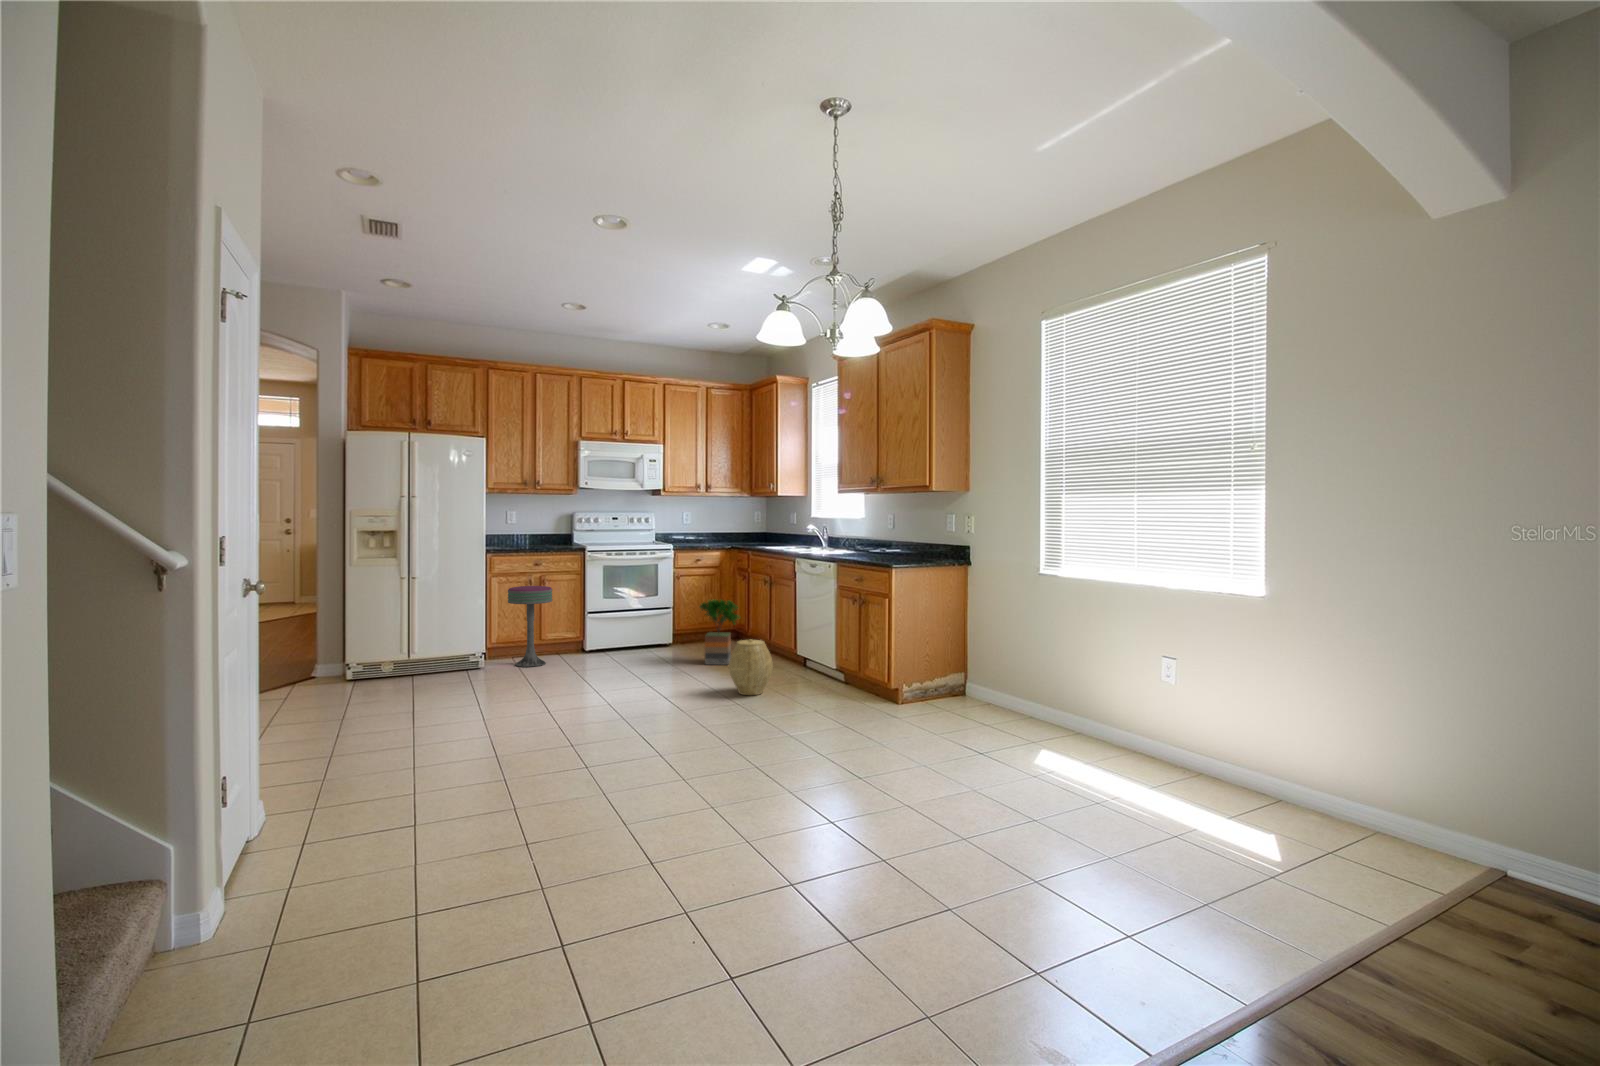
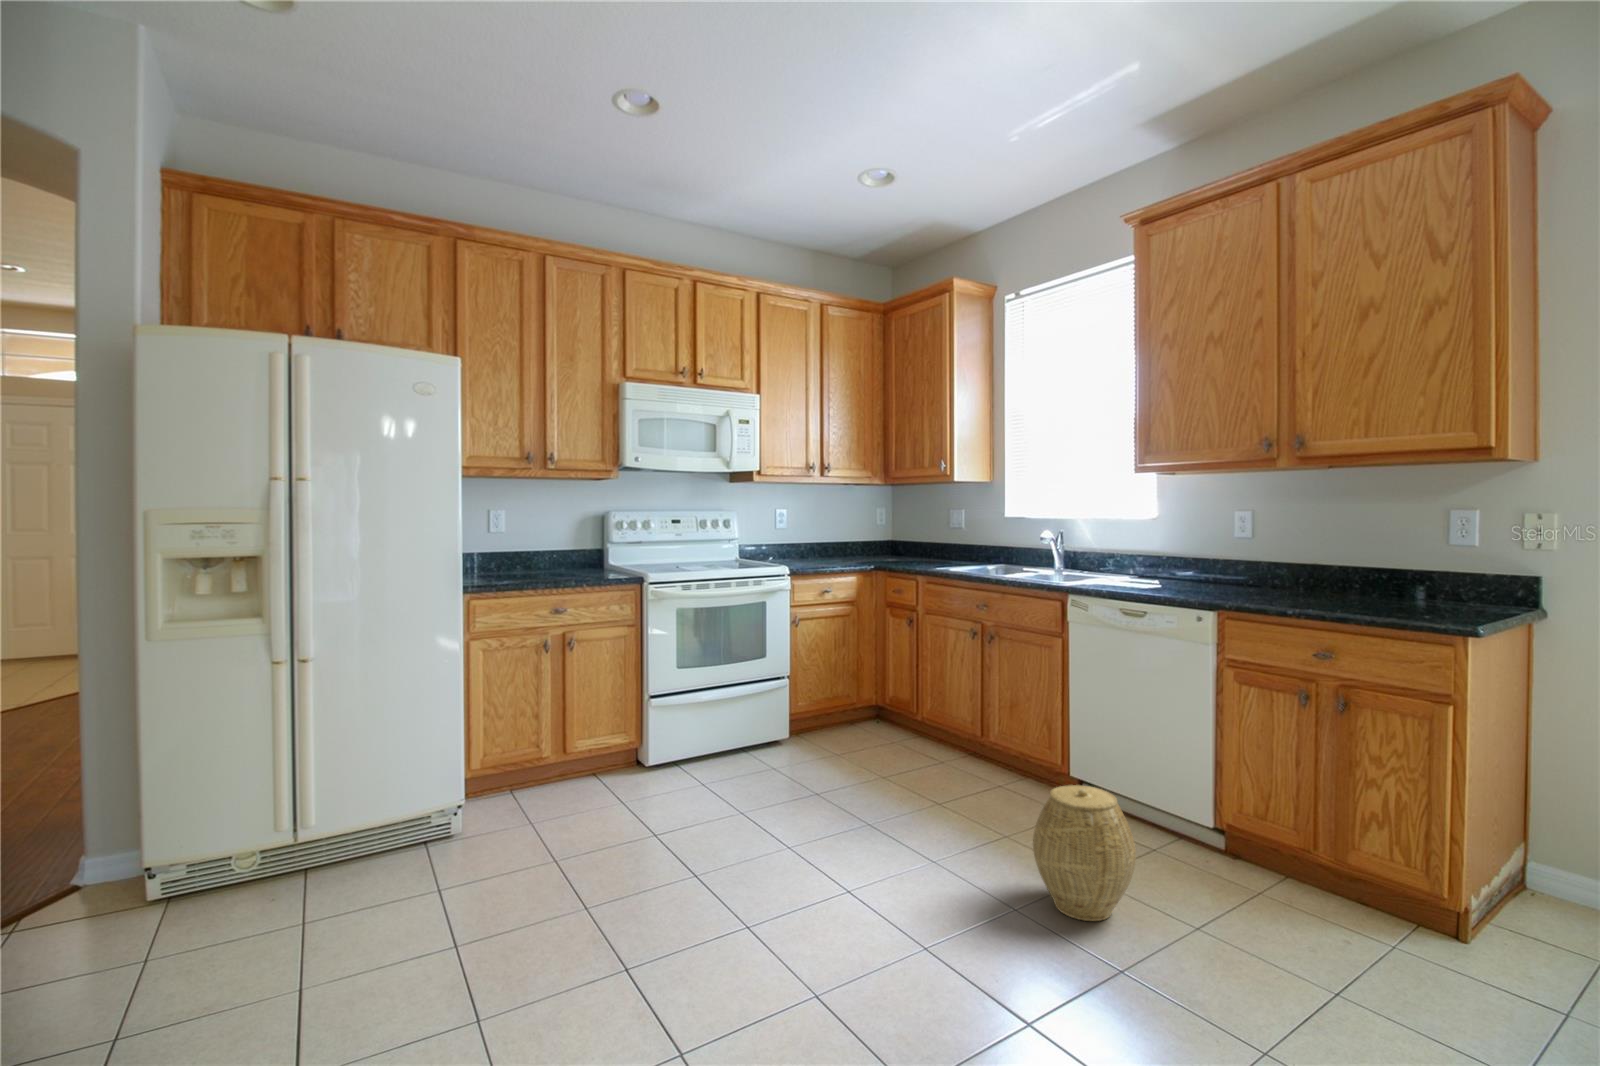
bar stool: present [508,586,552,667] -> none [506,654,593,821]
potted tree: present [700,600,739,665] -> none [869,670,956,800]

